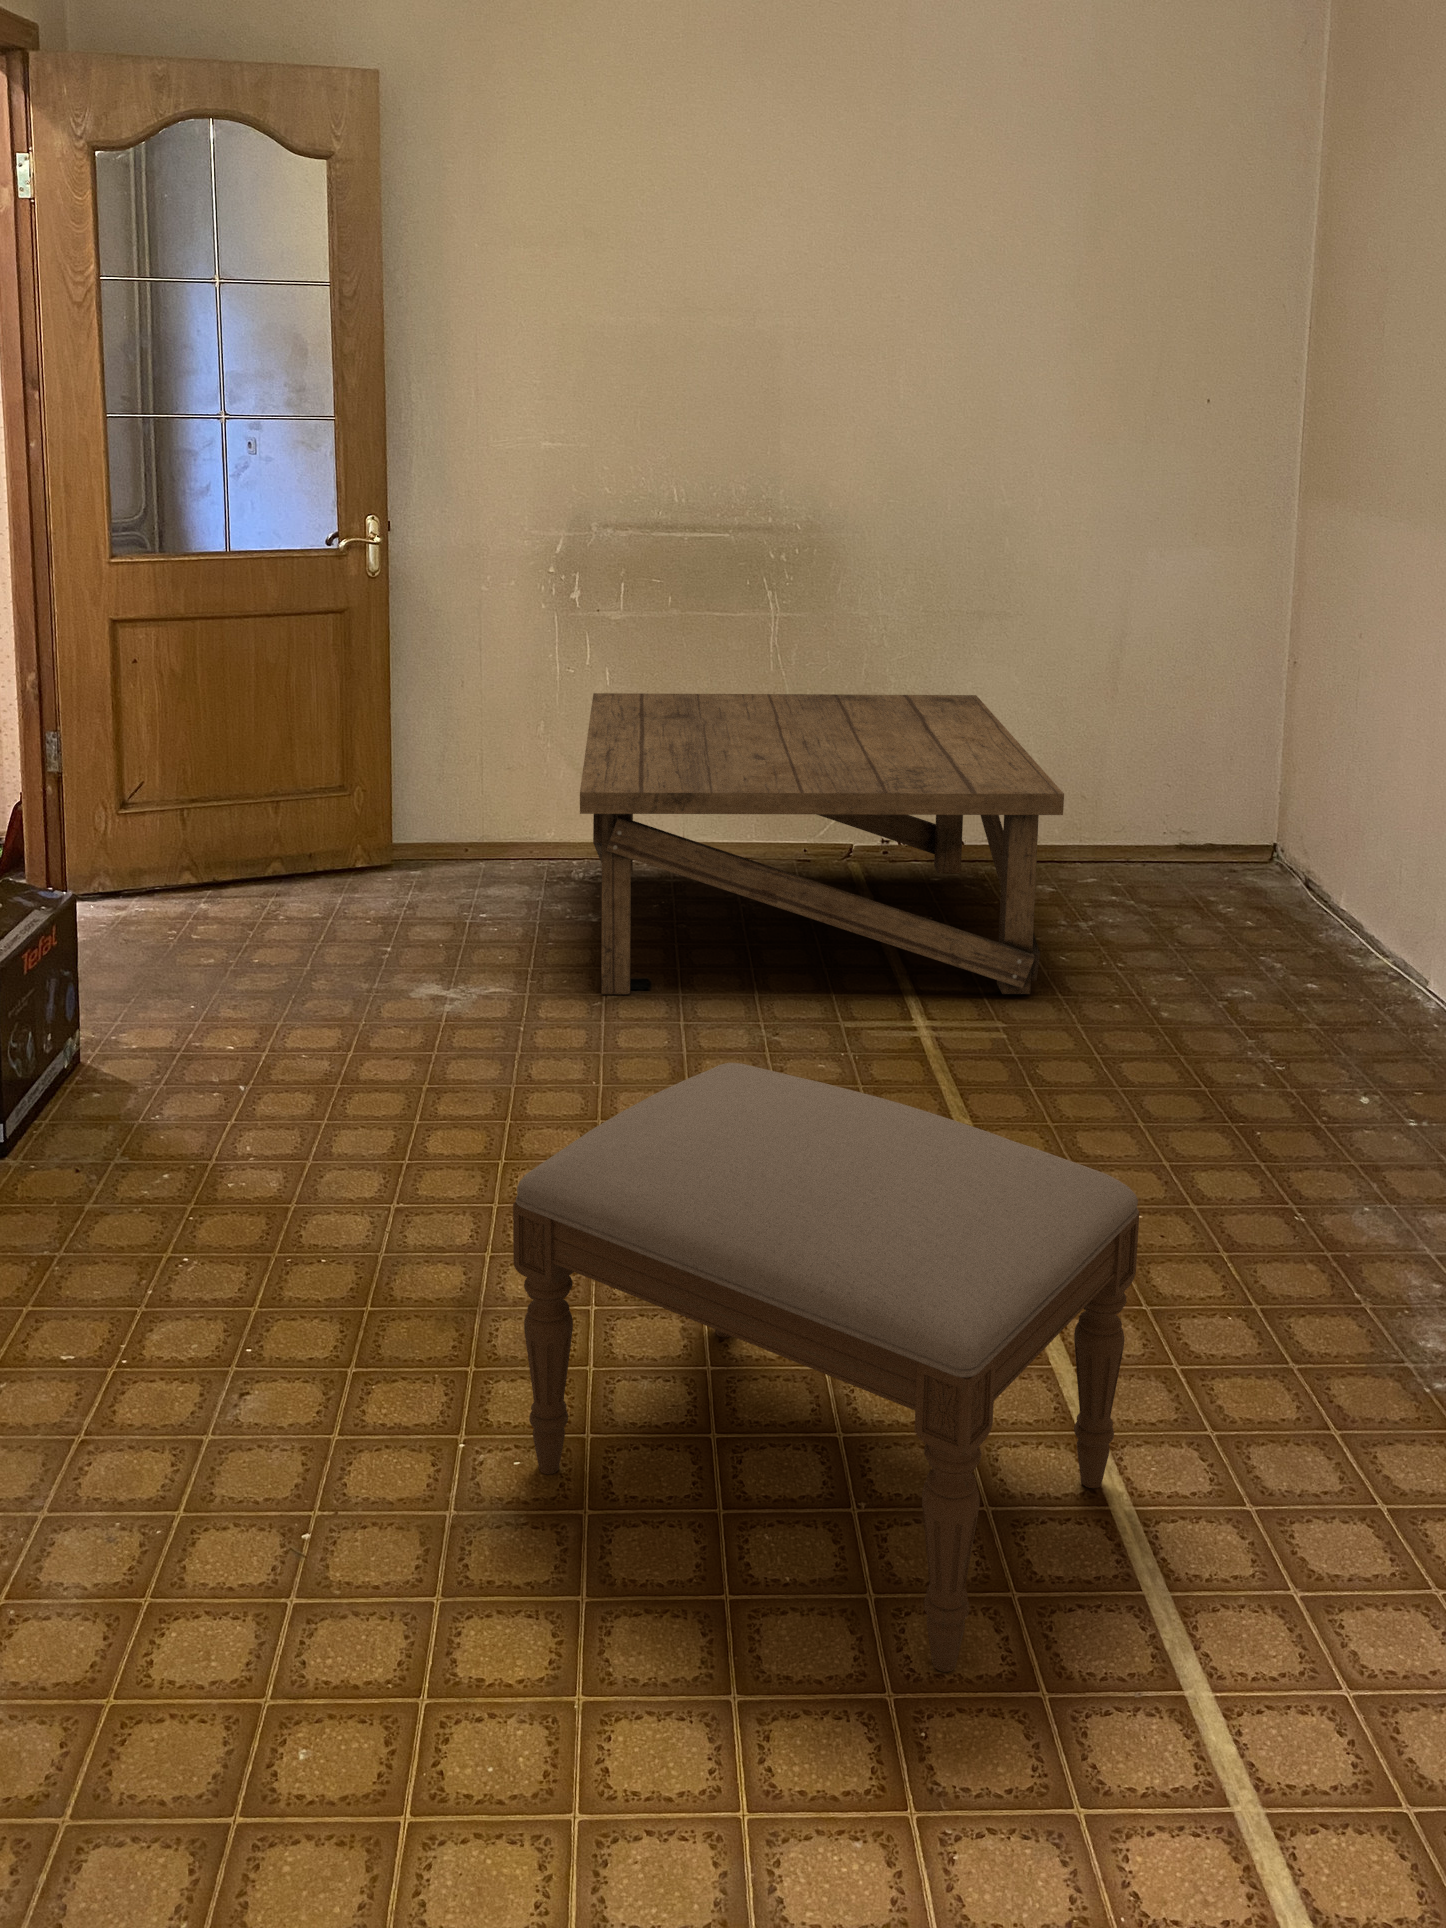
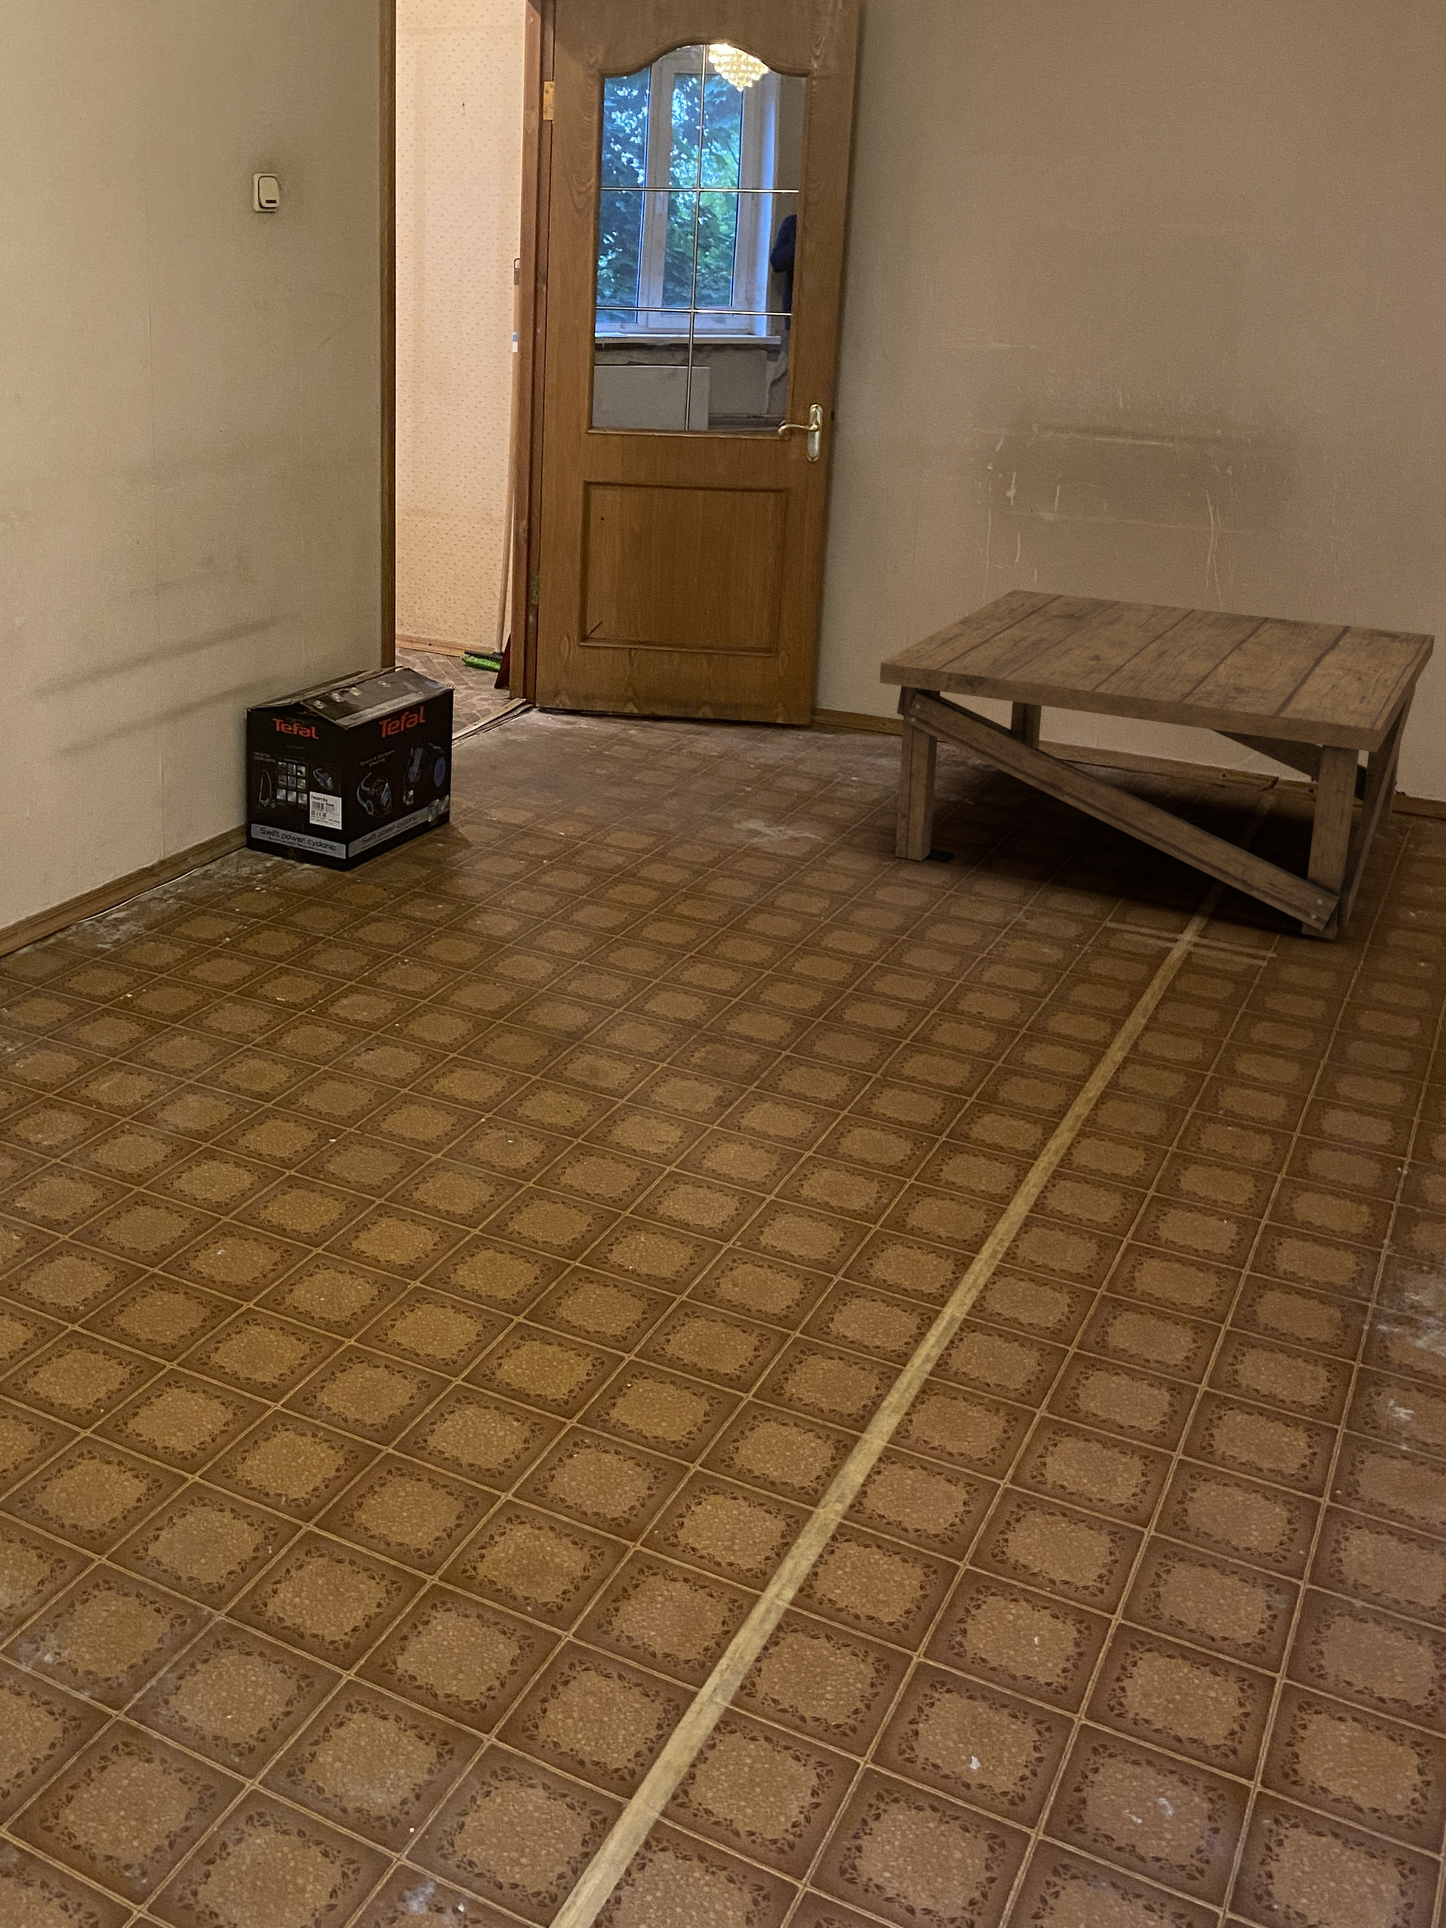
ottoman: present [513,1063,1139,1672] -> none [503,869,989,1348]

